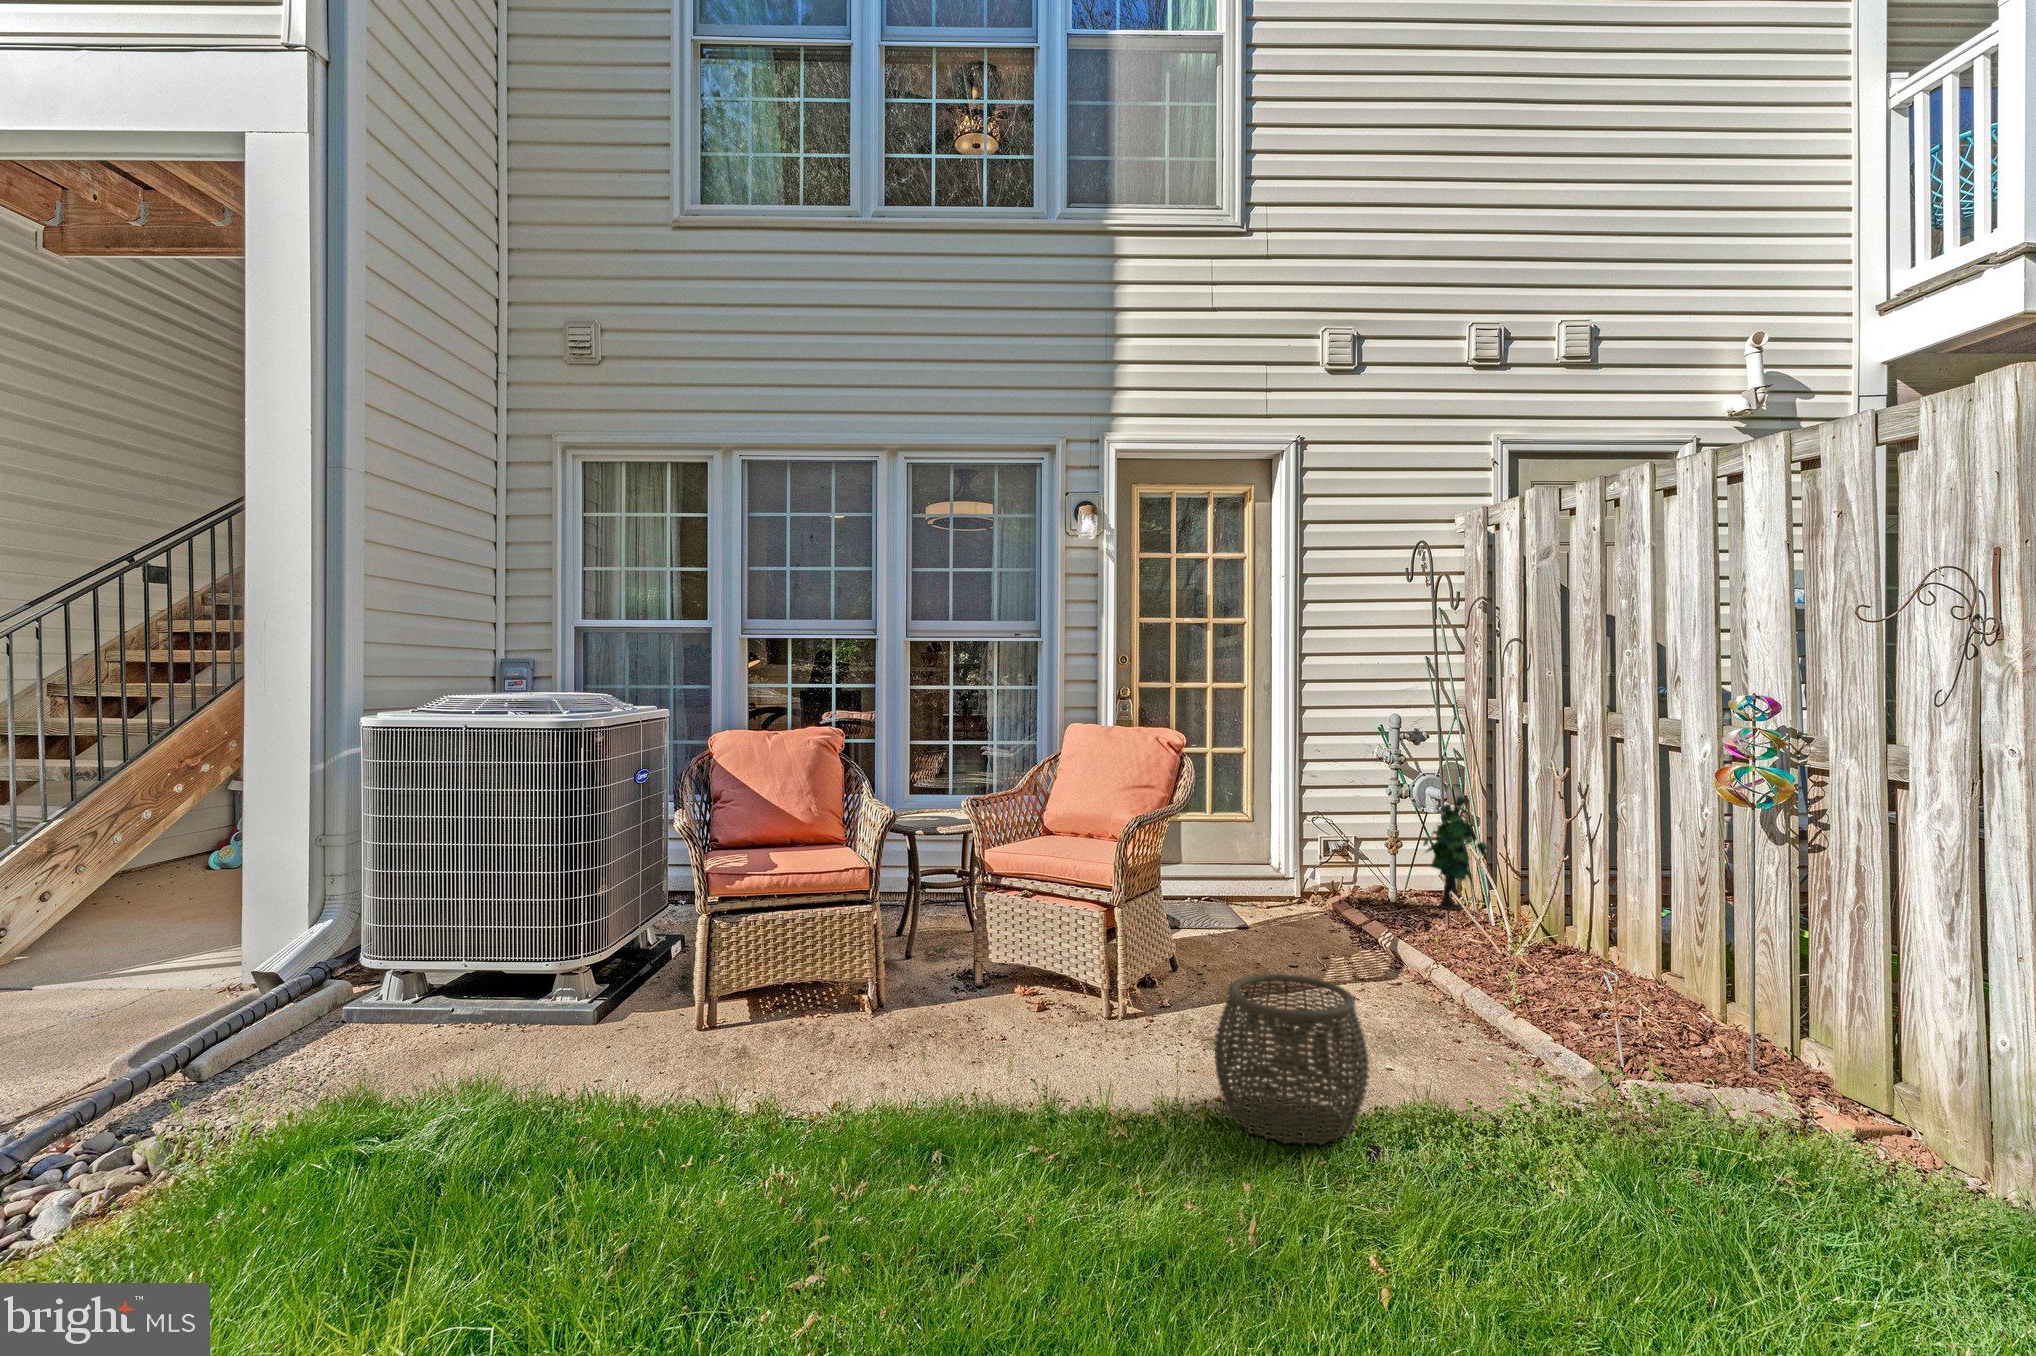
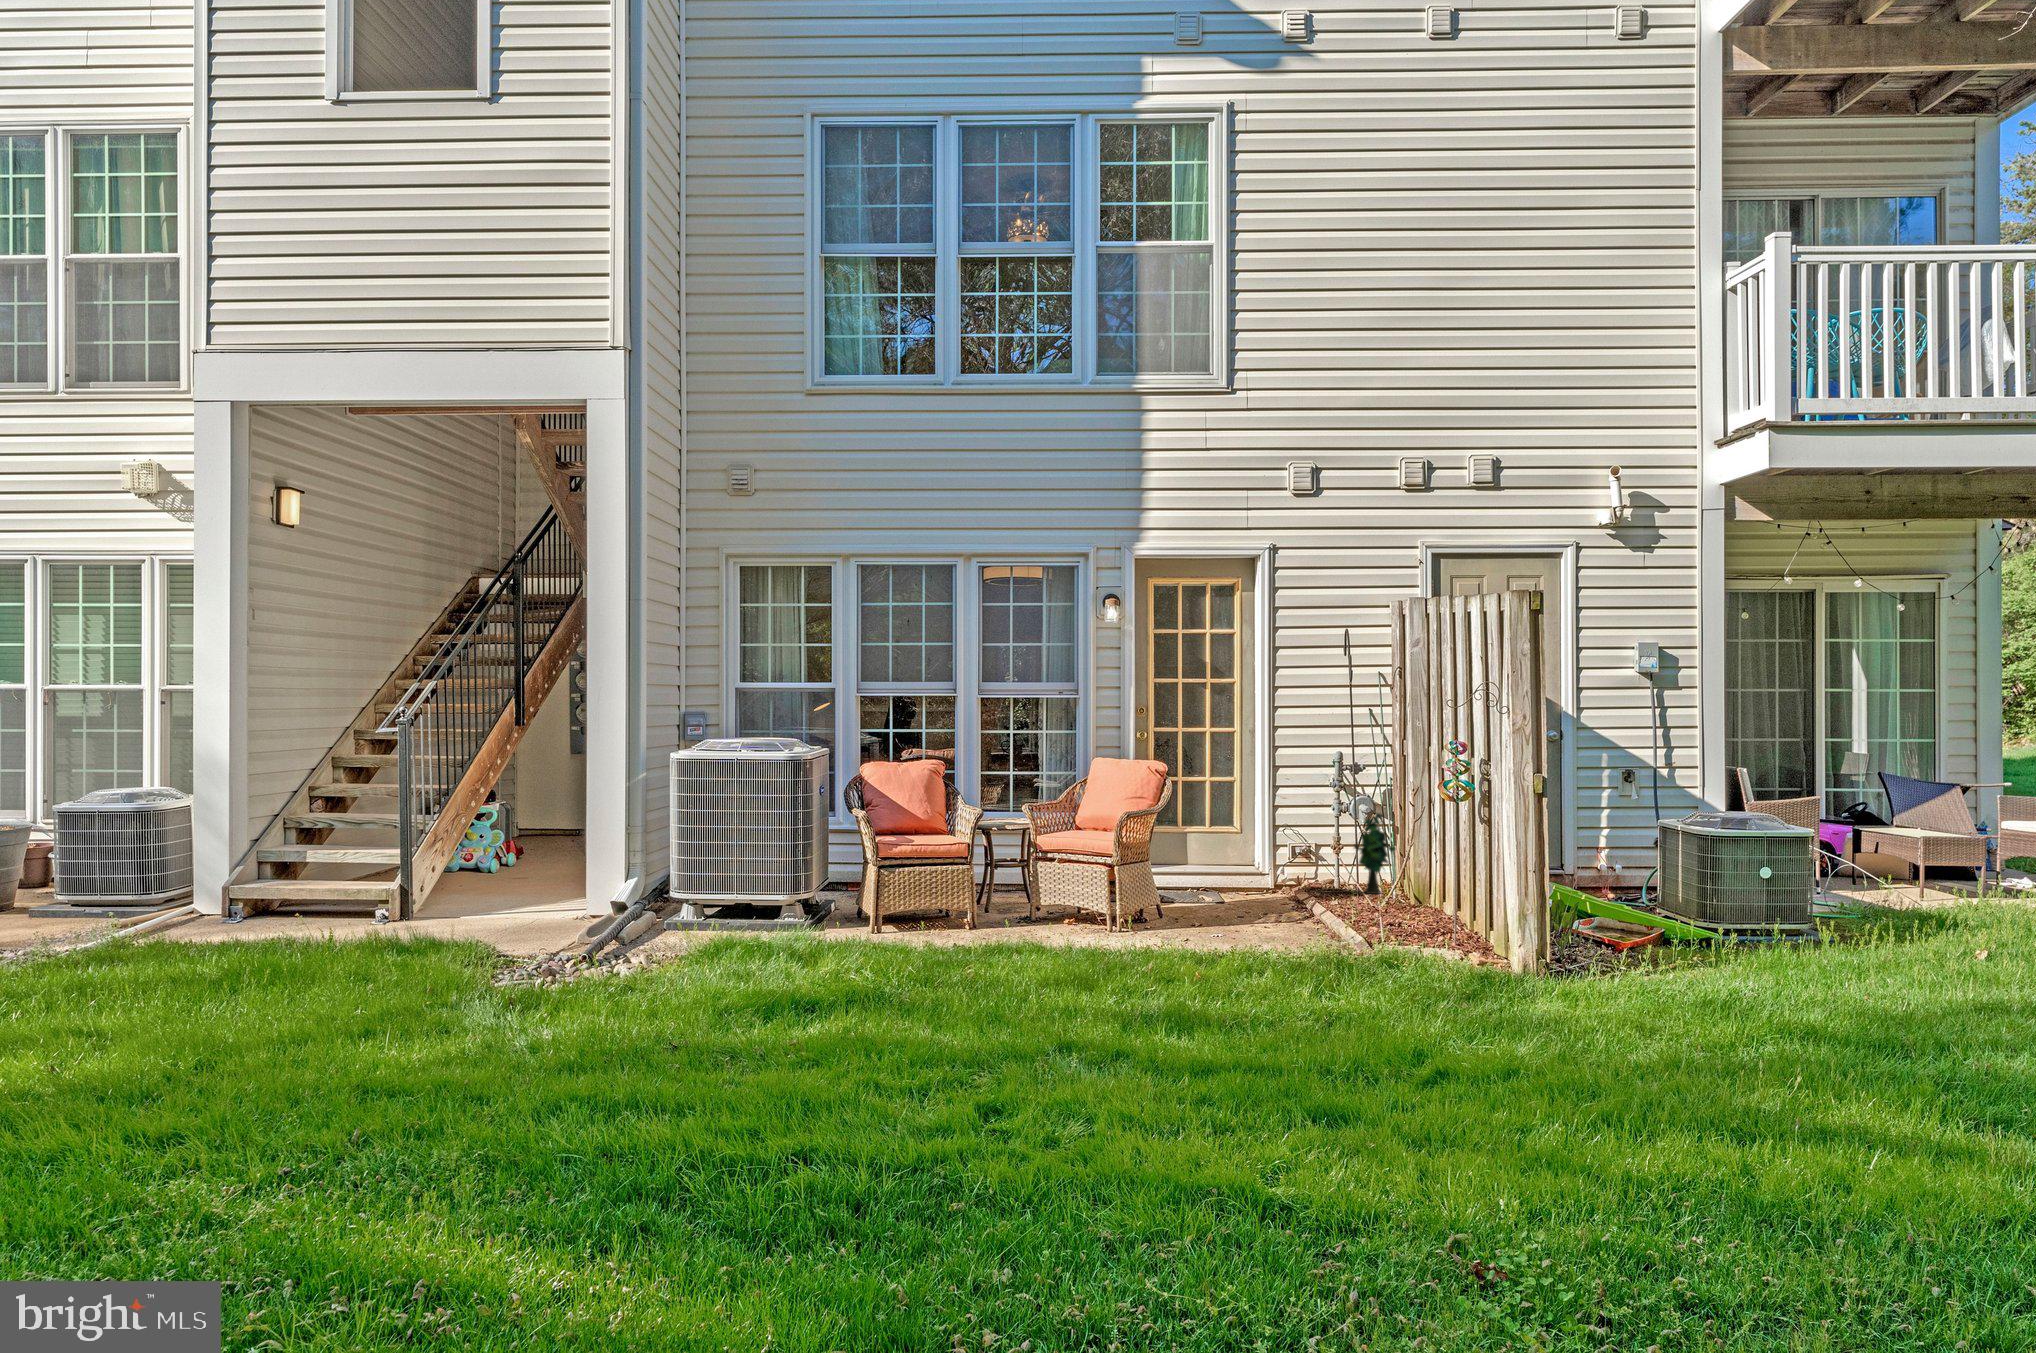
woven basket: present [1214,974,1369,1145] -> none [1158,903,1236,981]

